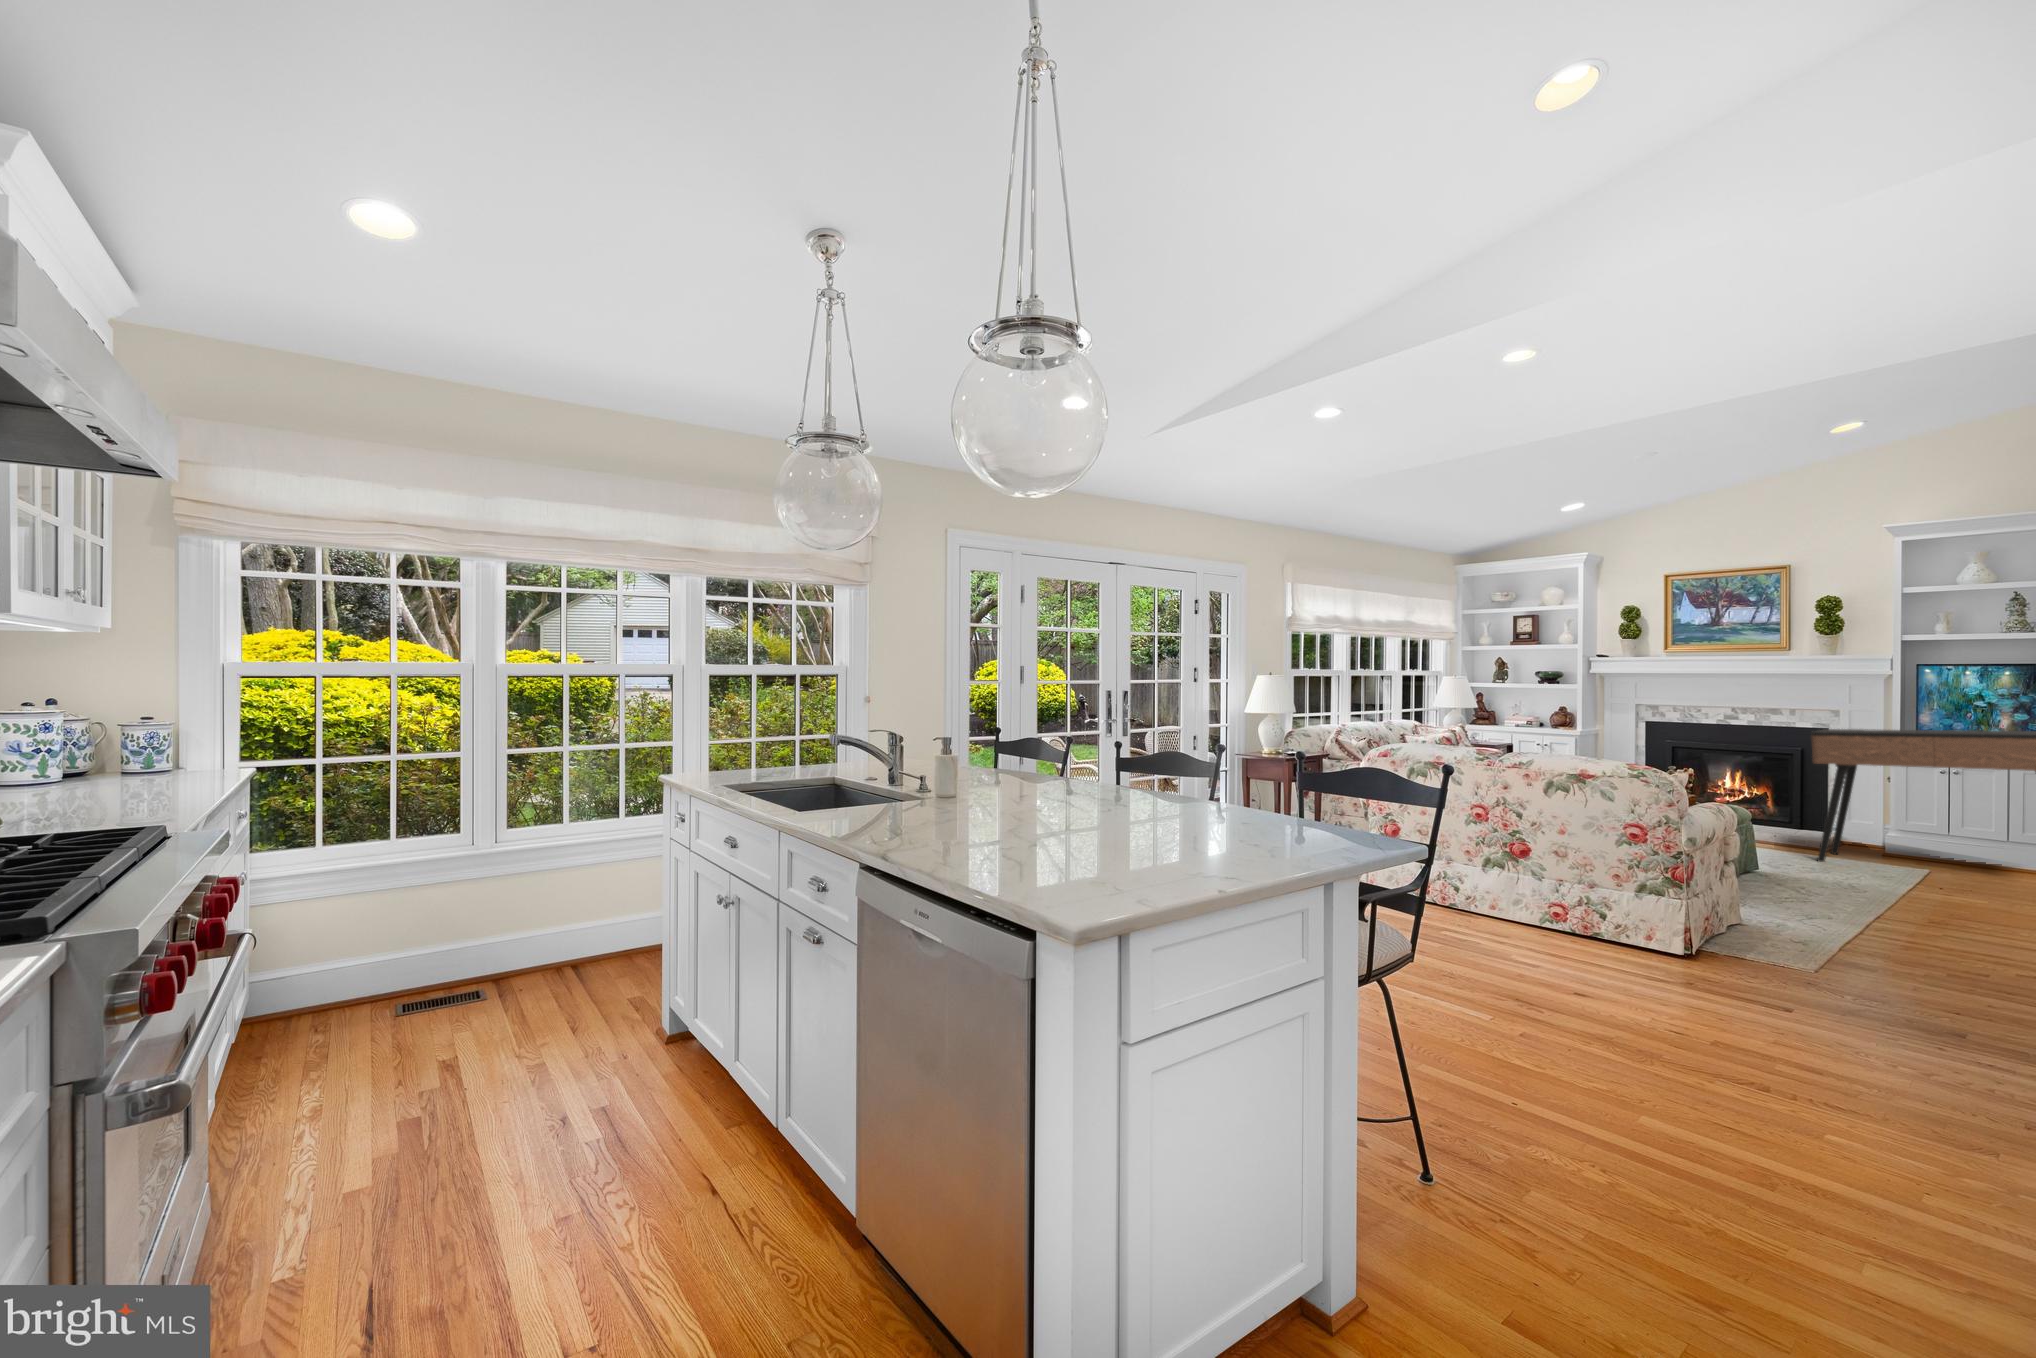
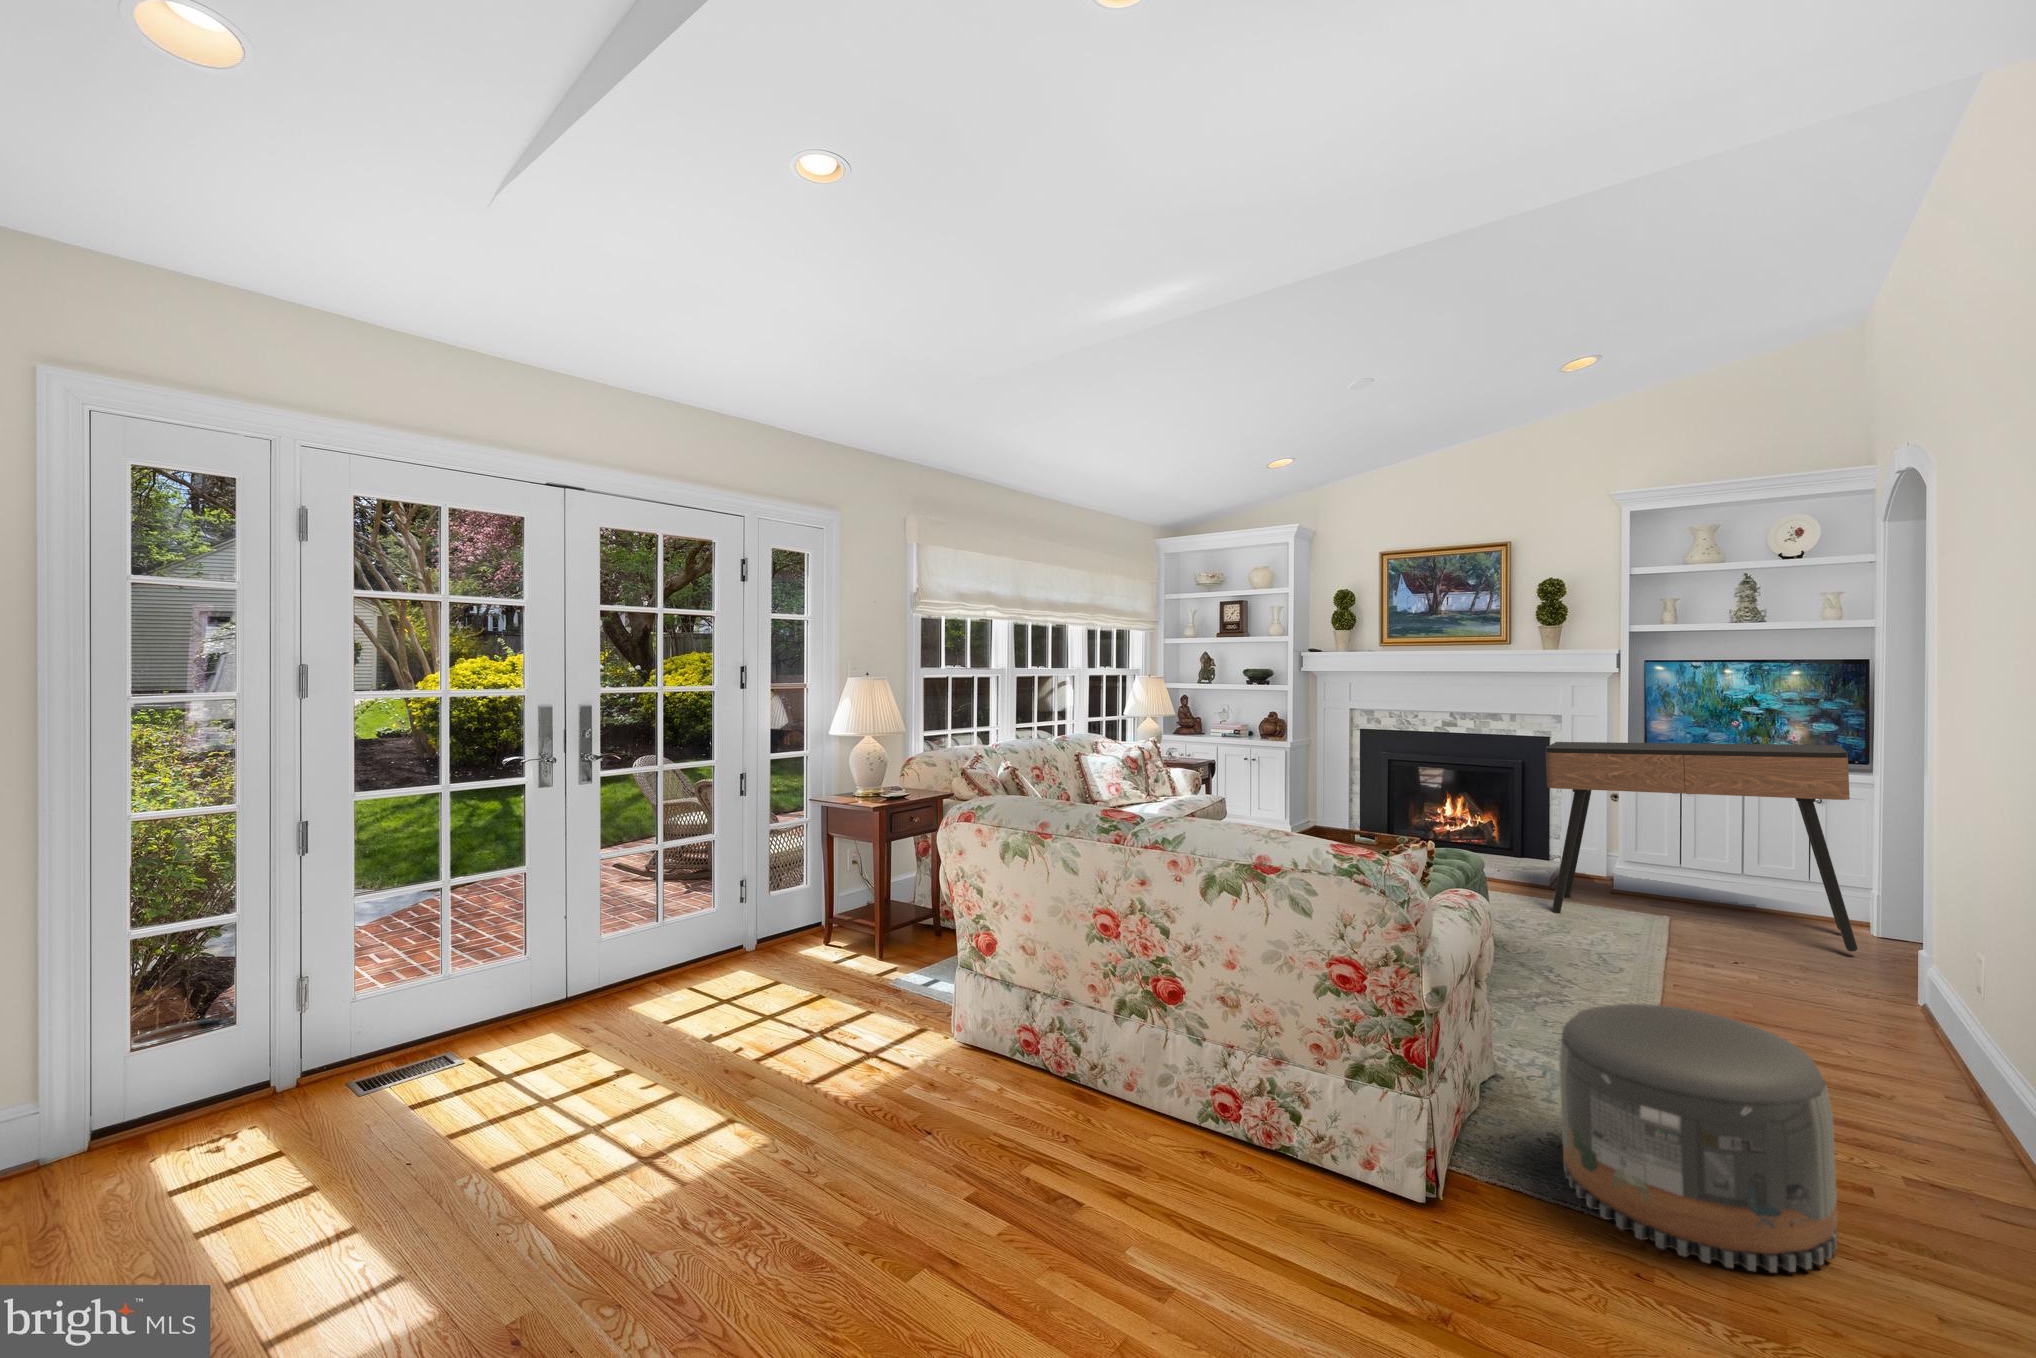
pouf: none [1775,866,1947,990] -> present [1559,1004,1838,1272]

